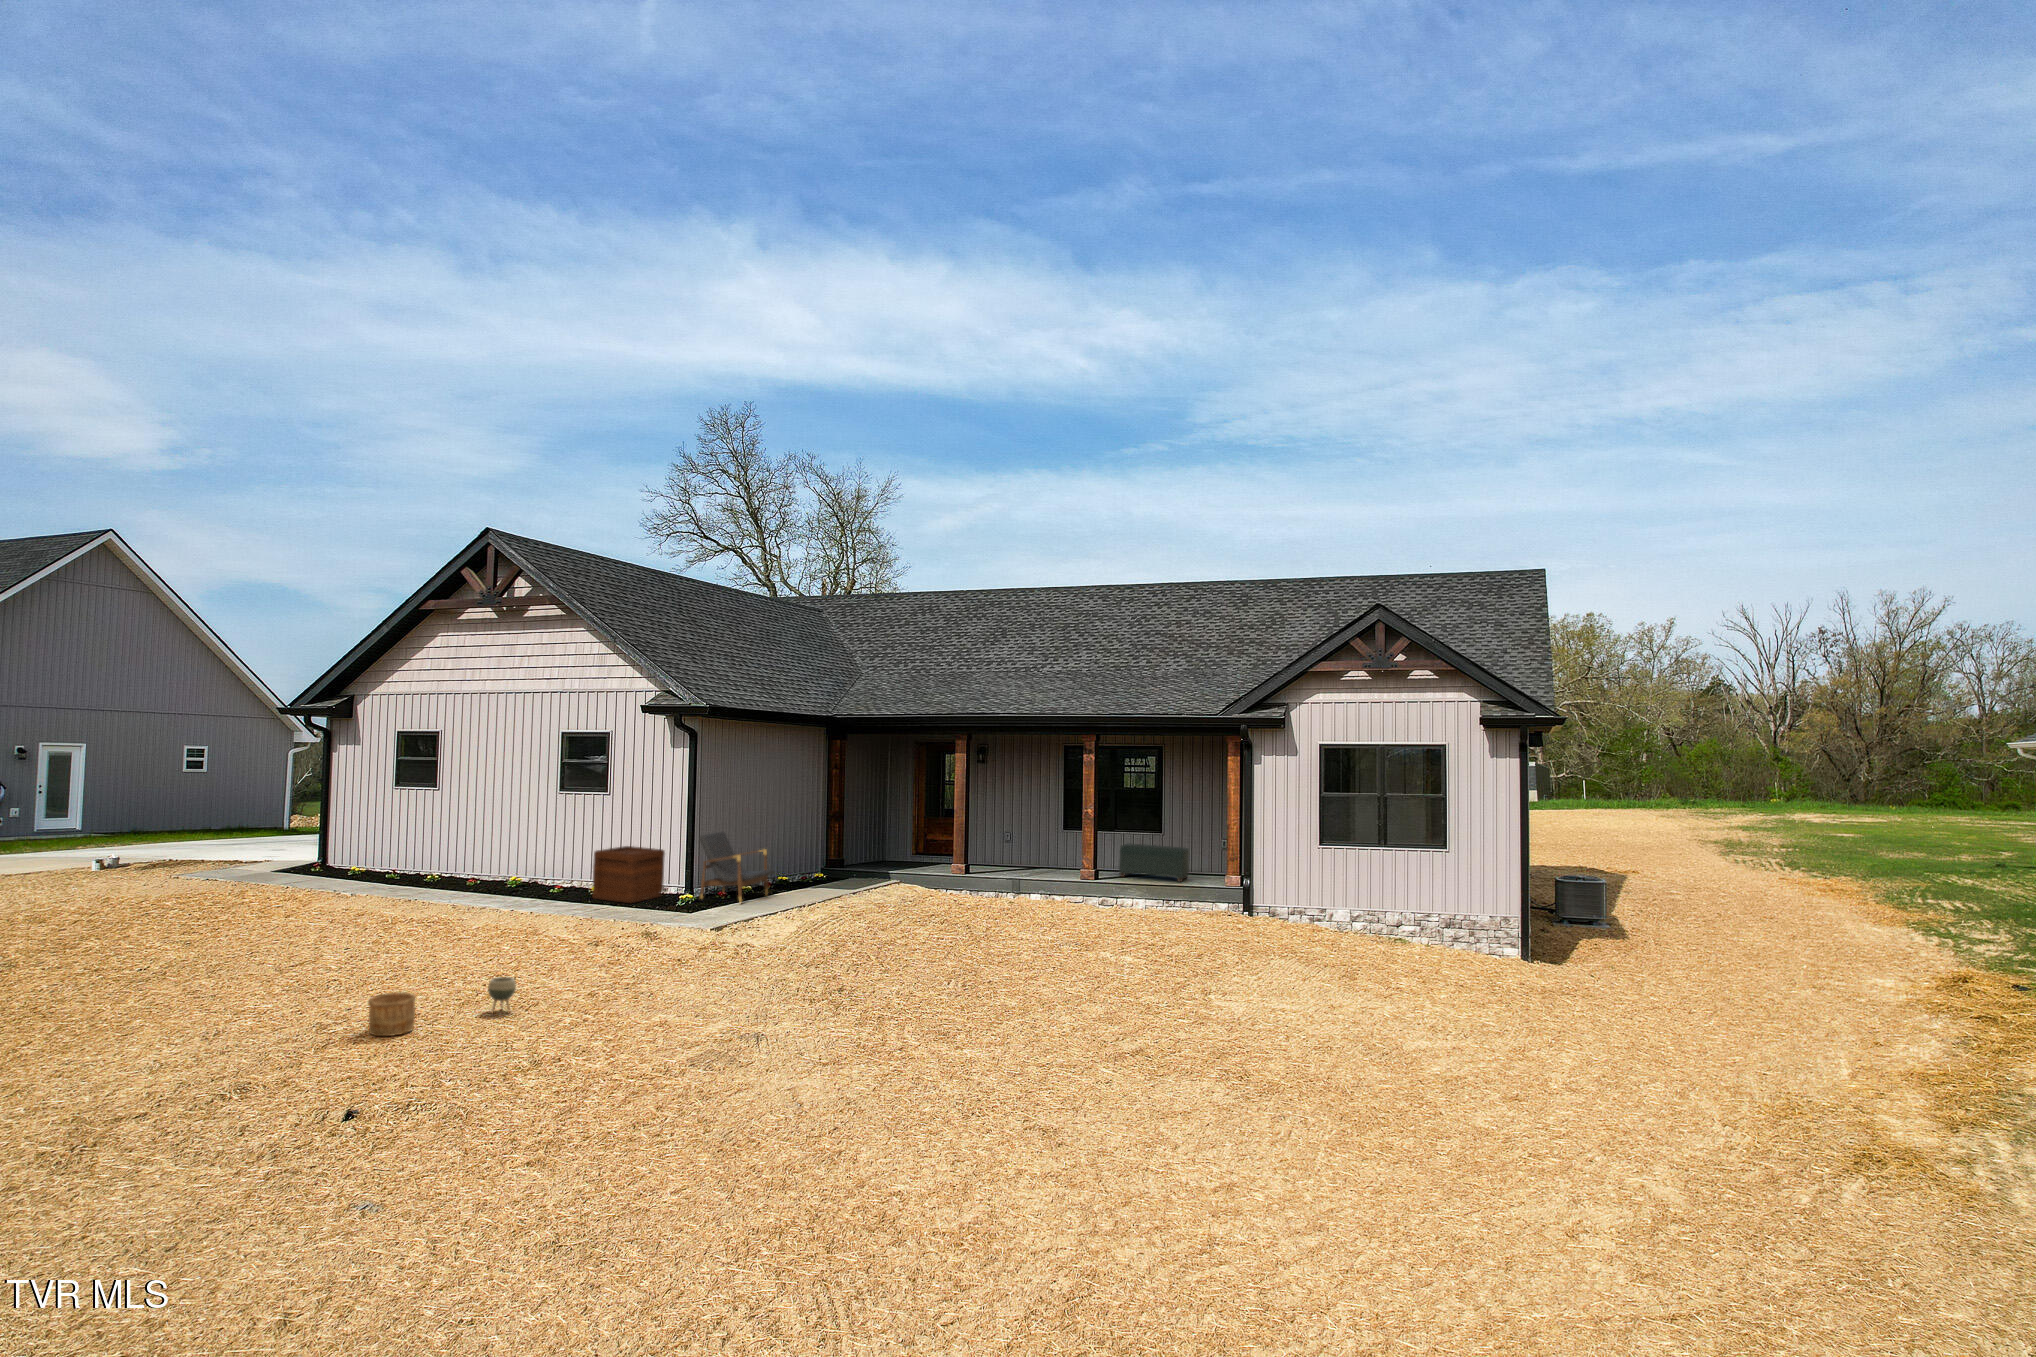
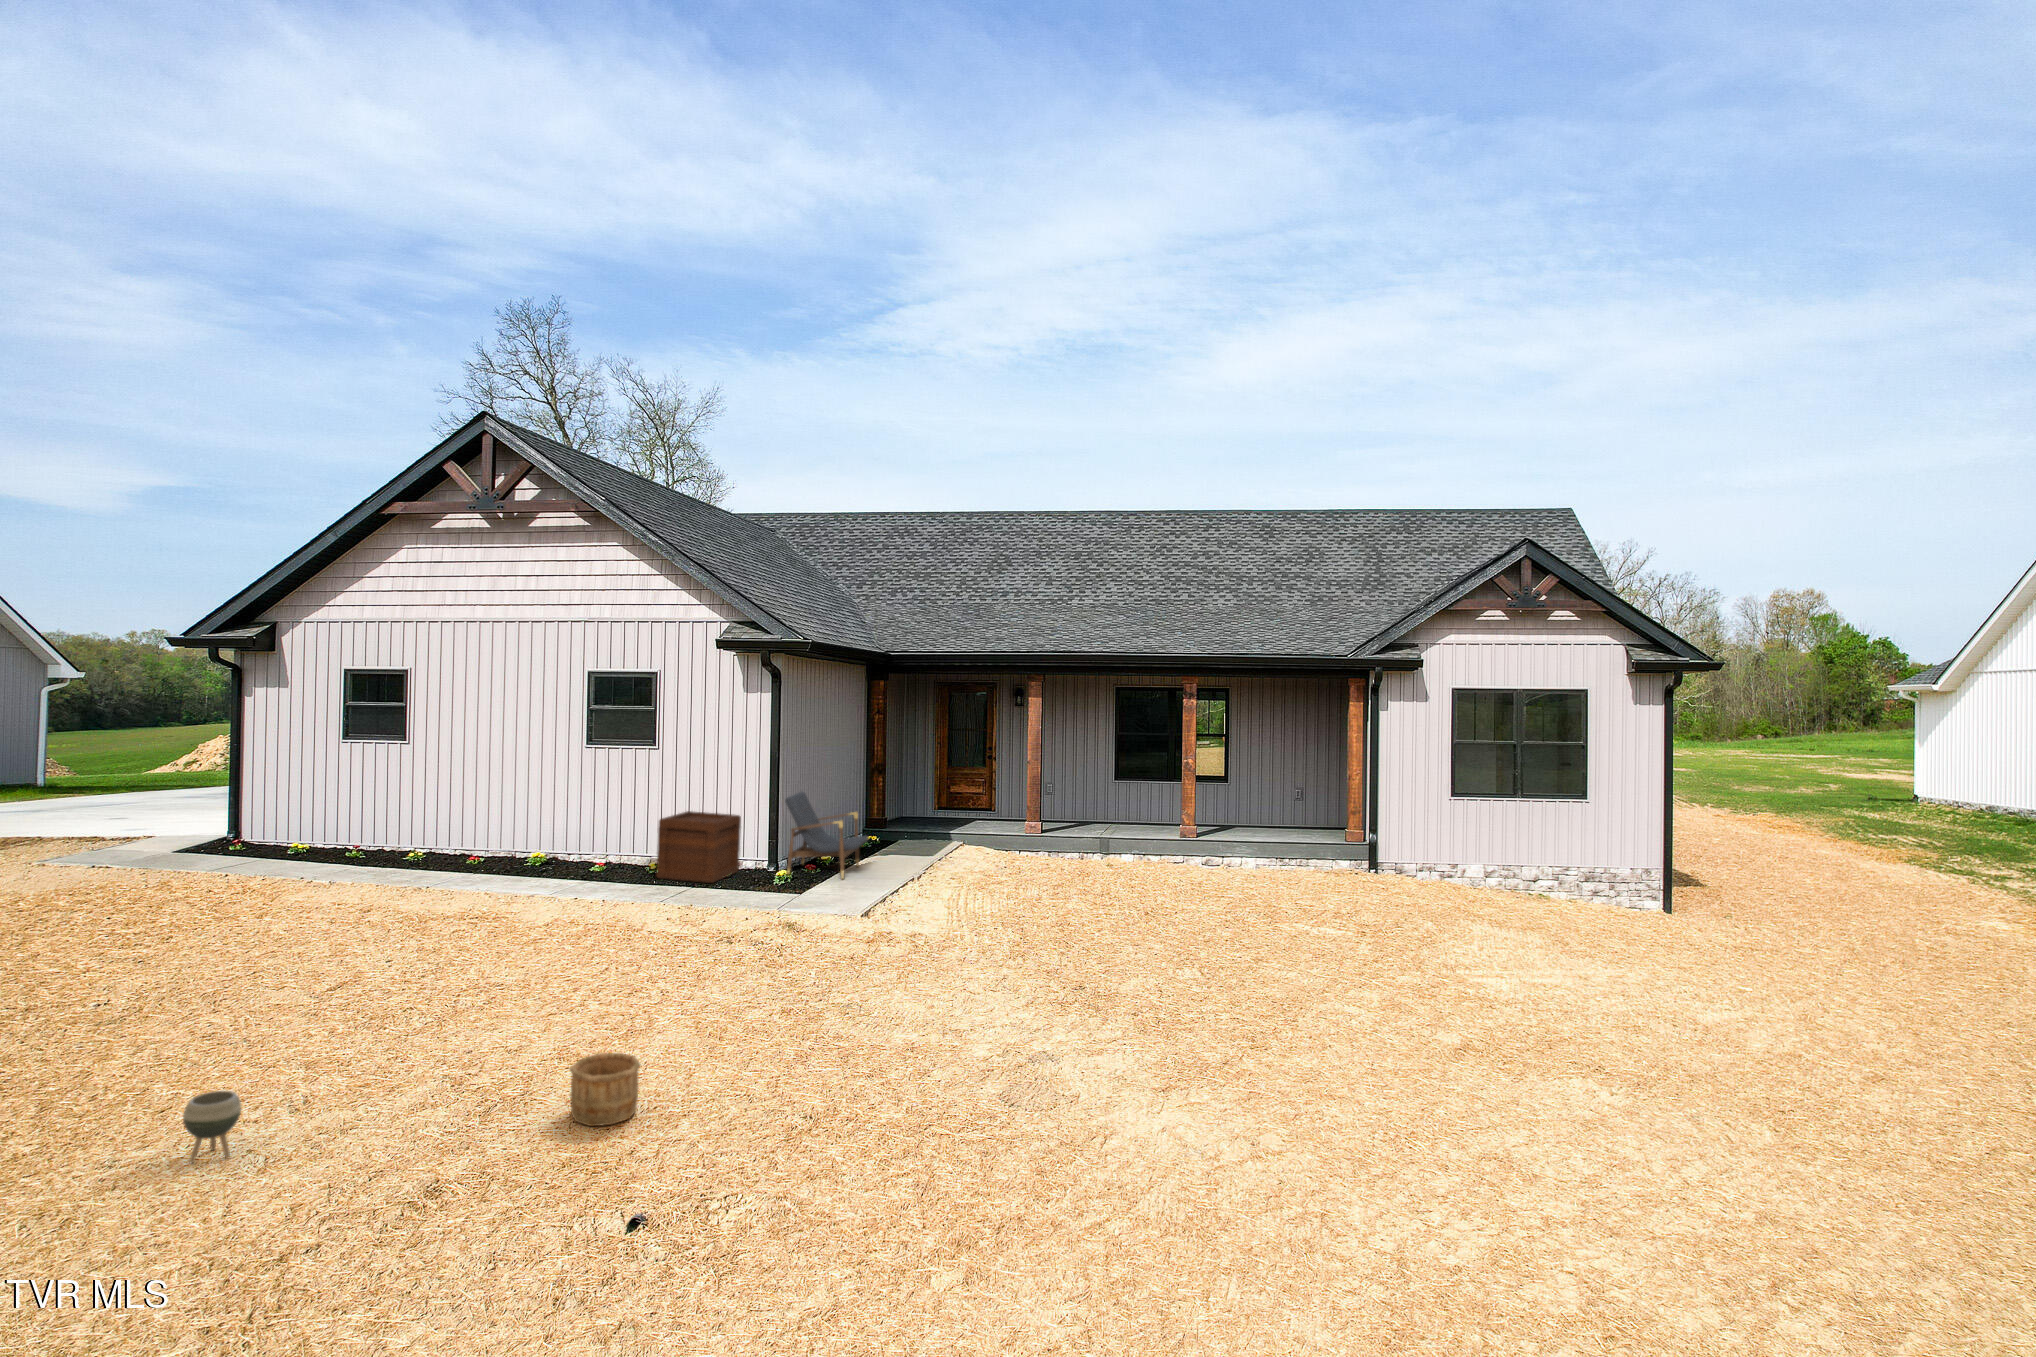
bench: present [1119,843,1189,882] -> none [1190,795,1263,836]
planter: present [488,977,516,1013] -> present [183,1091,242,1163]

